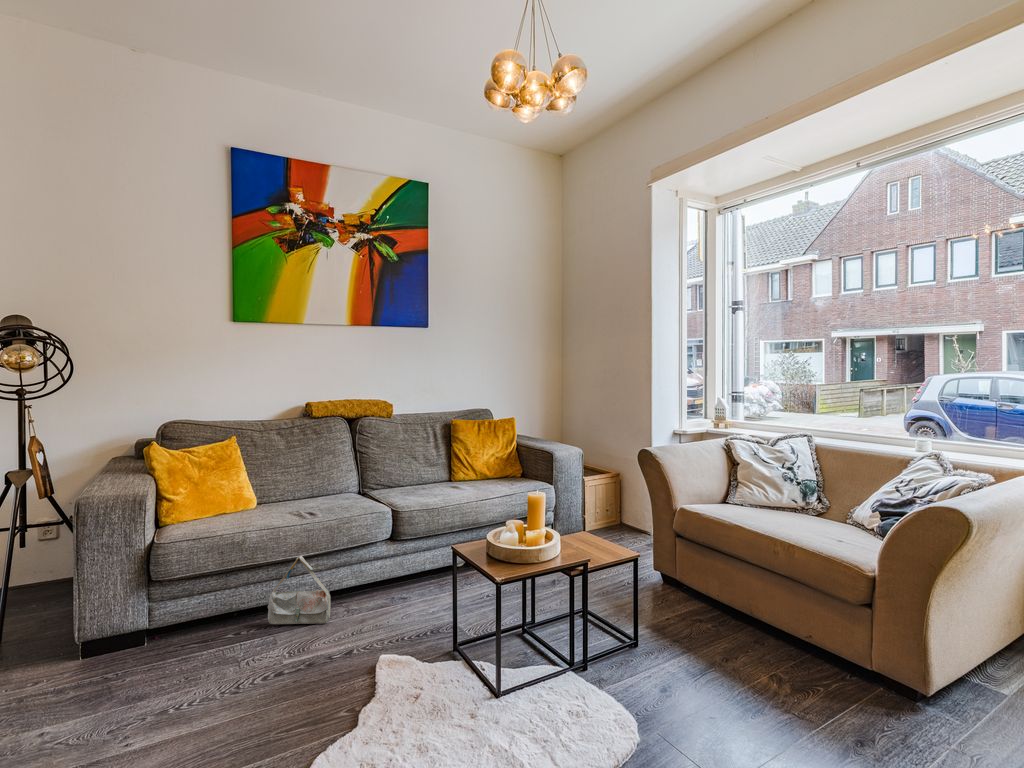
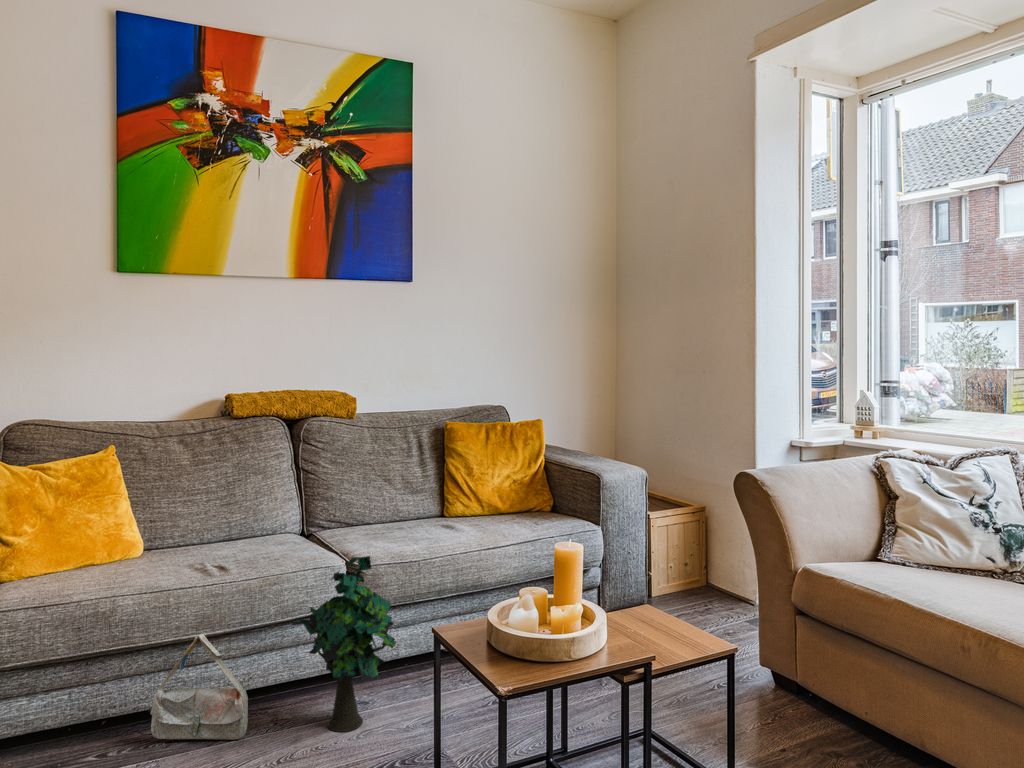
decorative plant: none [358,504,426,617] -> present [293,556,396,732]

